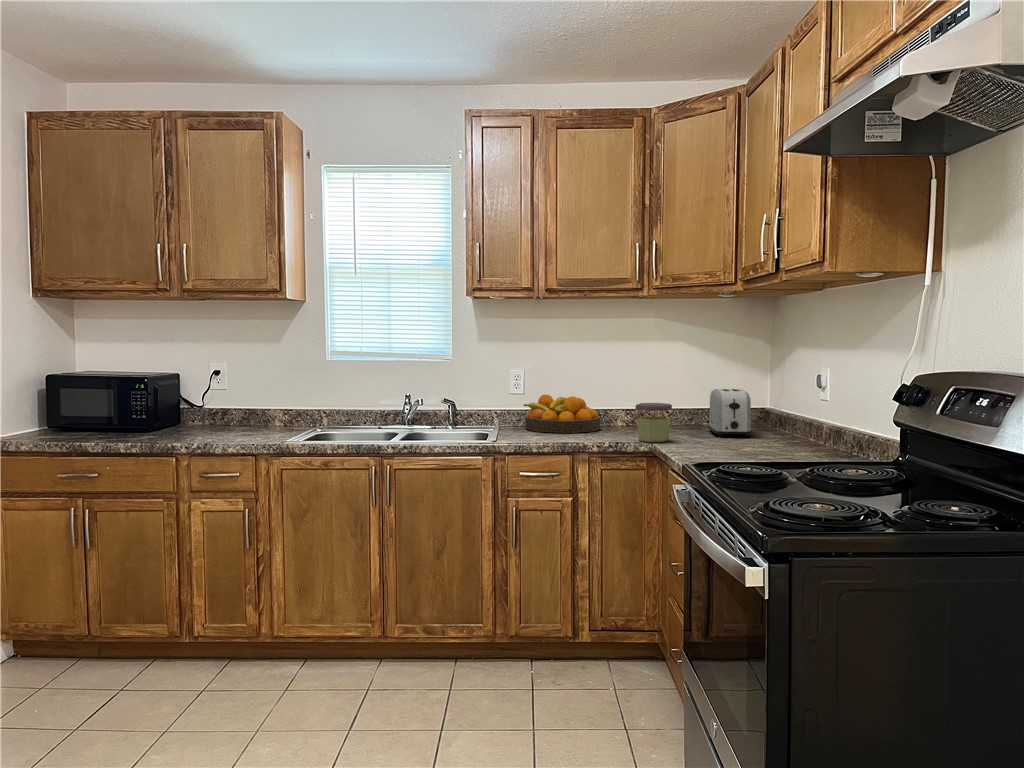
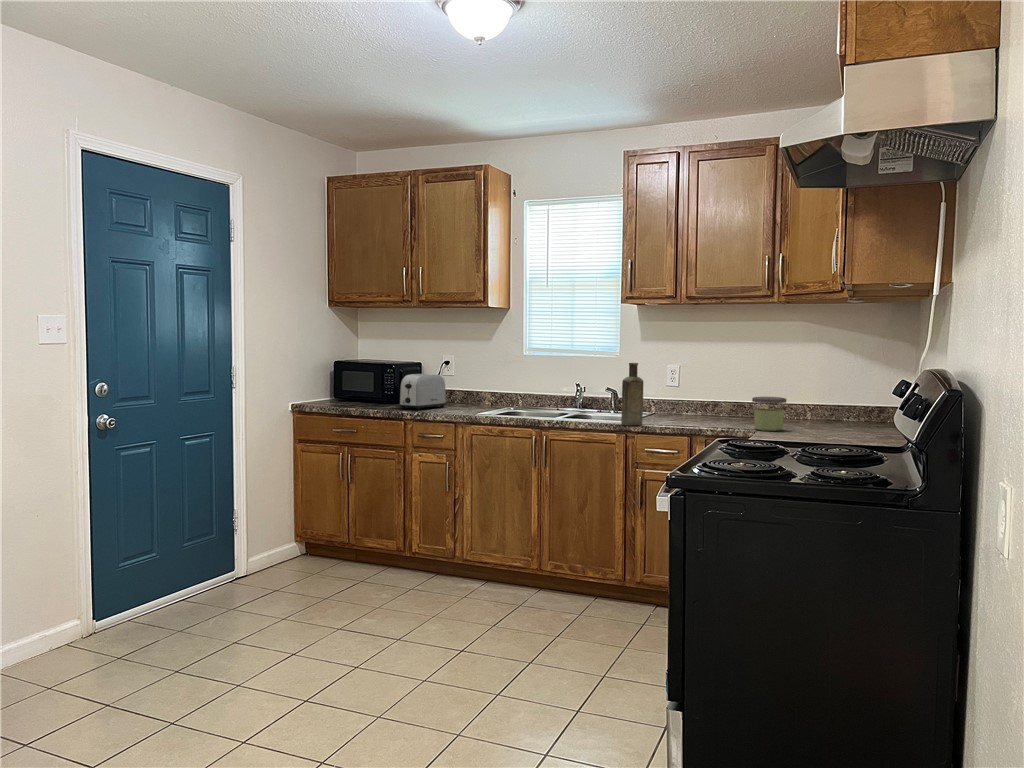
bottle: none [482,368,512,446] -> present [621,363,643,425]
toaster: present [709,389,751,437] -> present [399,374,446,410]
fruit bowl: present [523,395,600,433] -> none [674,388,743,421]

